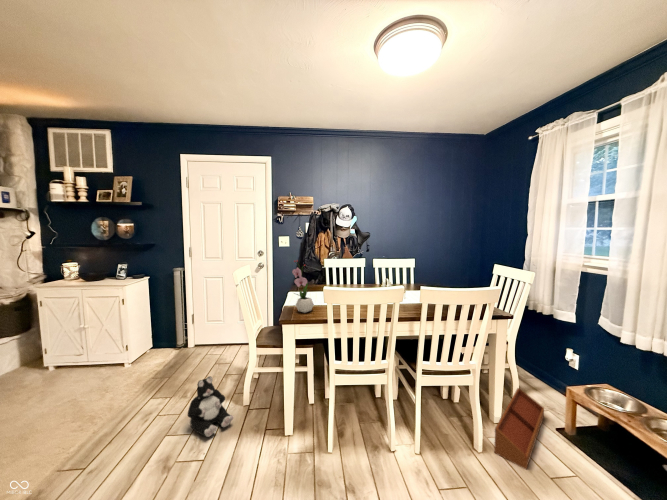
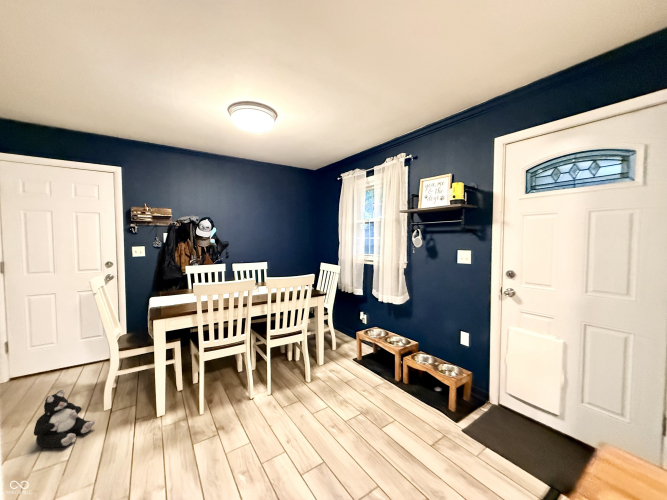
flower arrangement: present [292,261,314,313] -> none [159,268,182,311]
storage bin: present [494,388,544,469] -> none [316,340,347,383]

